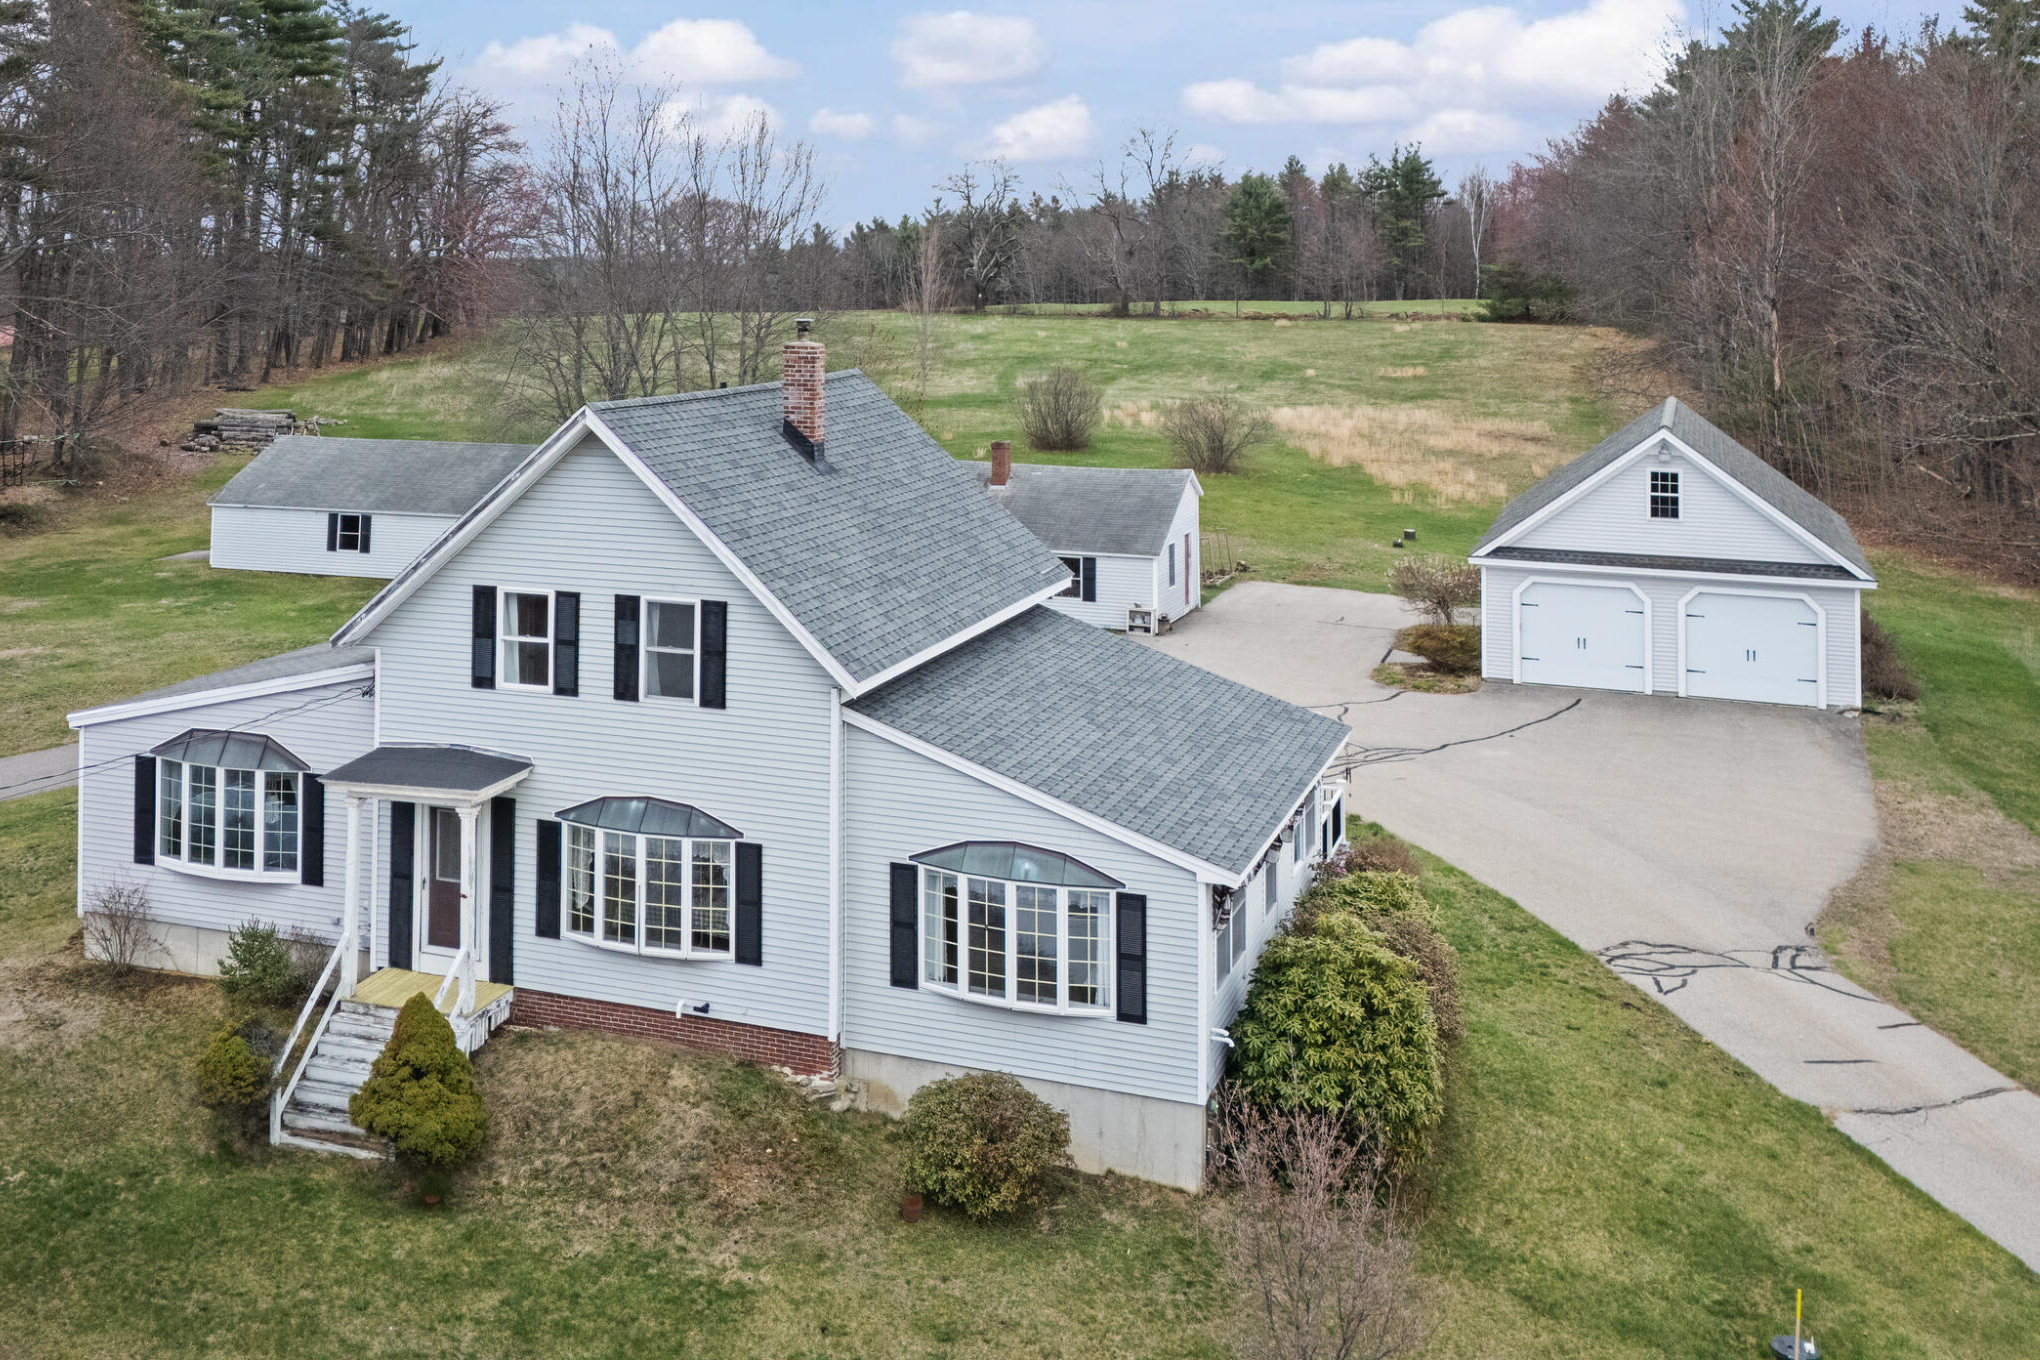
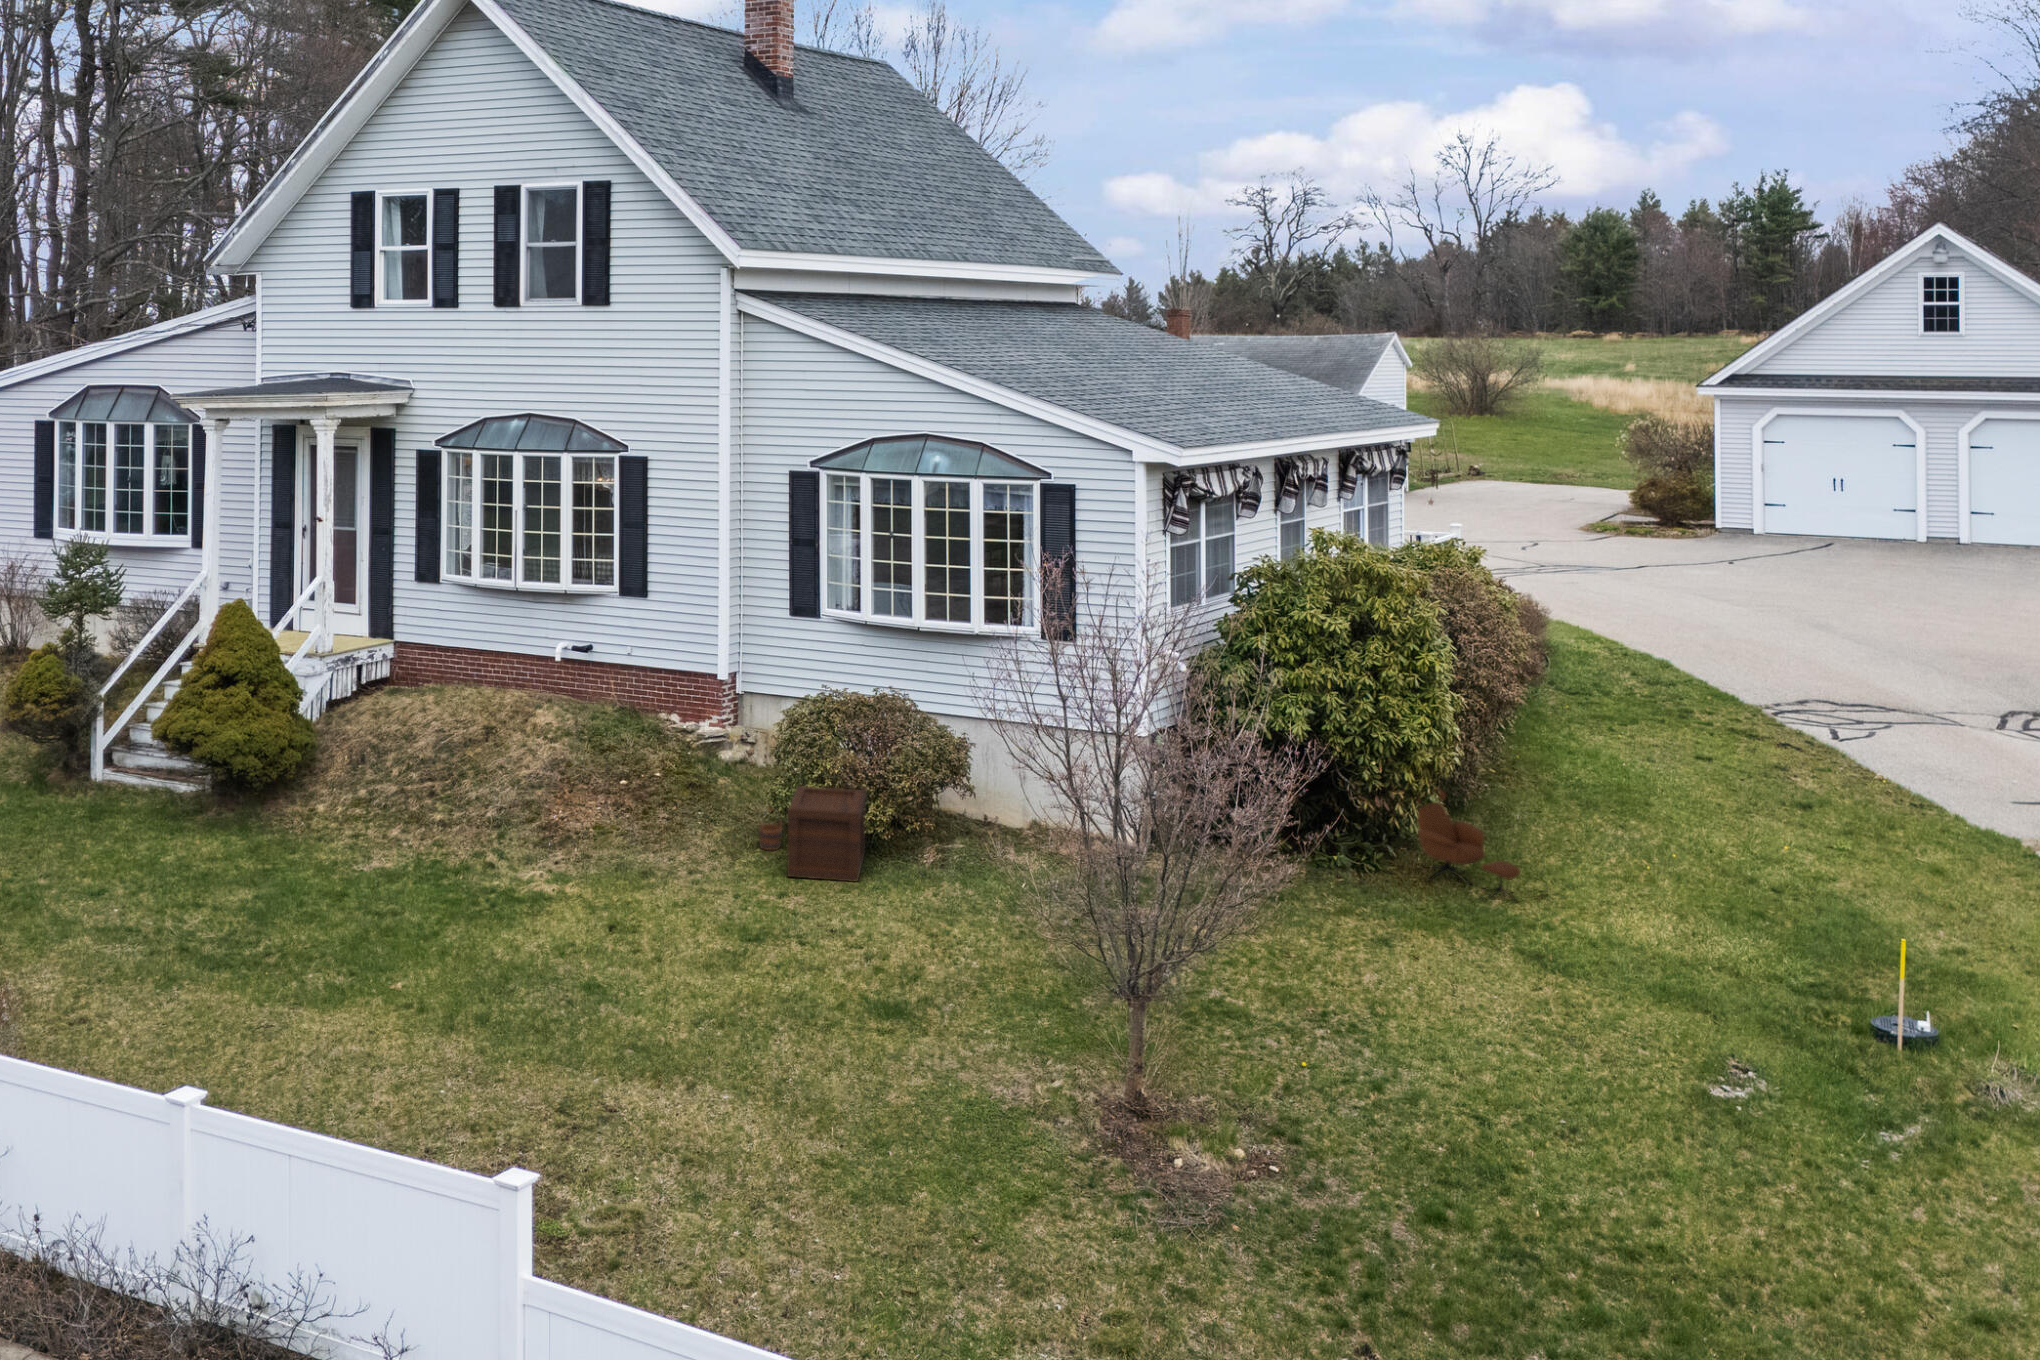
lounge chair: none [1397,1136,1479,1238] -> present [1417,790,1520,899]
potted plant: present [414,1170,451,1208] -> none [201,781,253,820]
wooden crate: none [934,1173,1001,1260] -> present [787,786,866,882]

